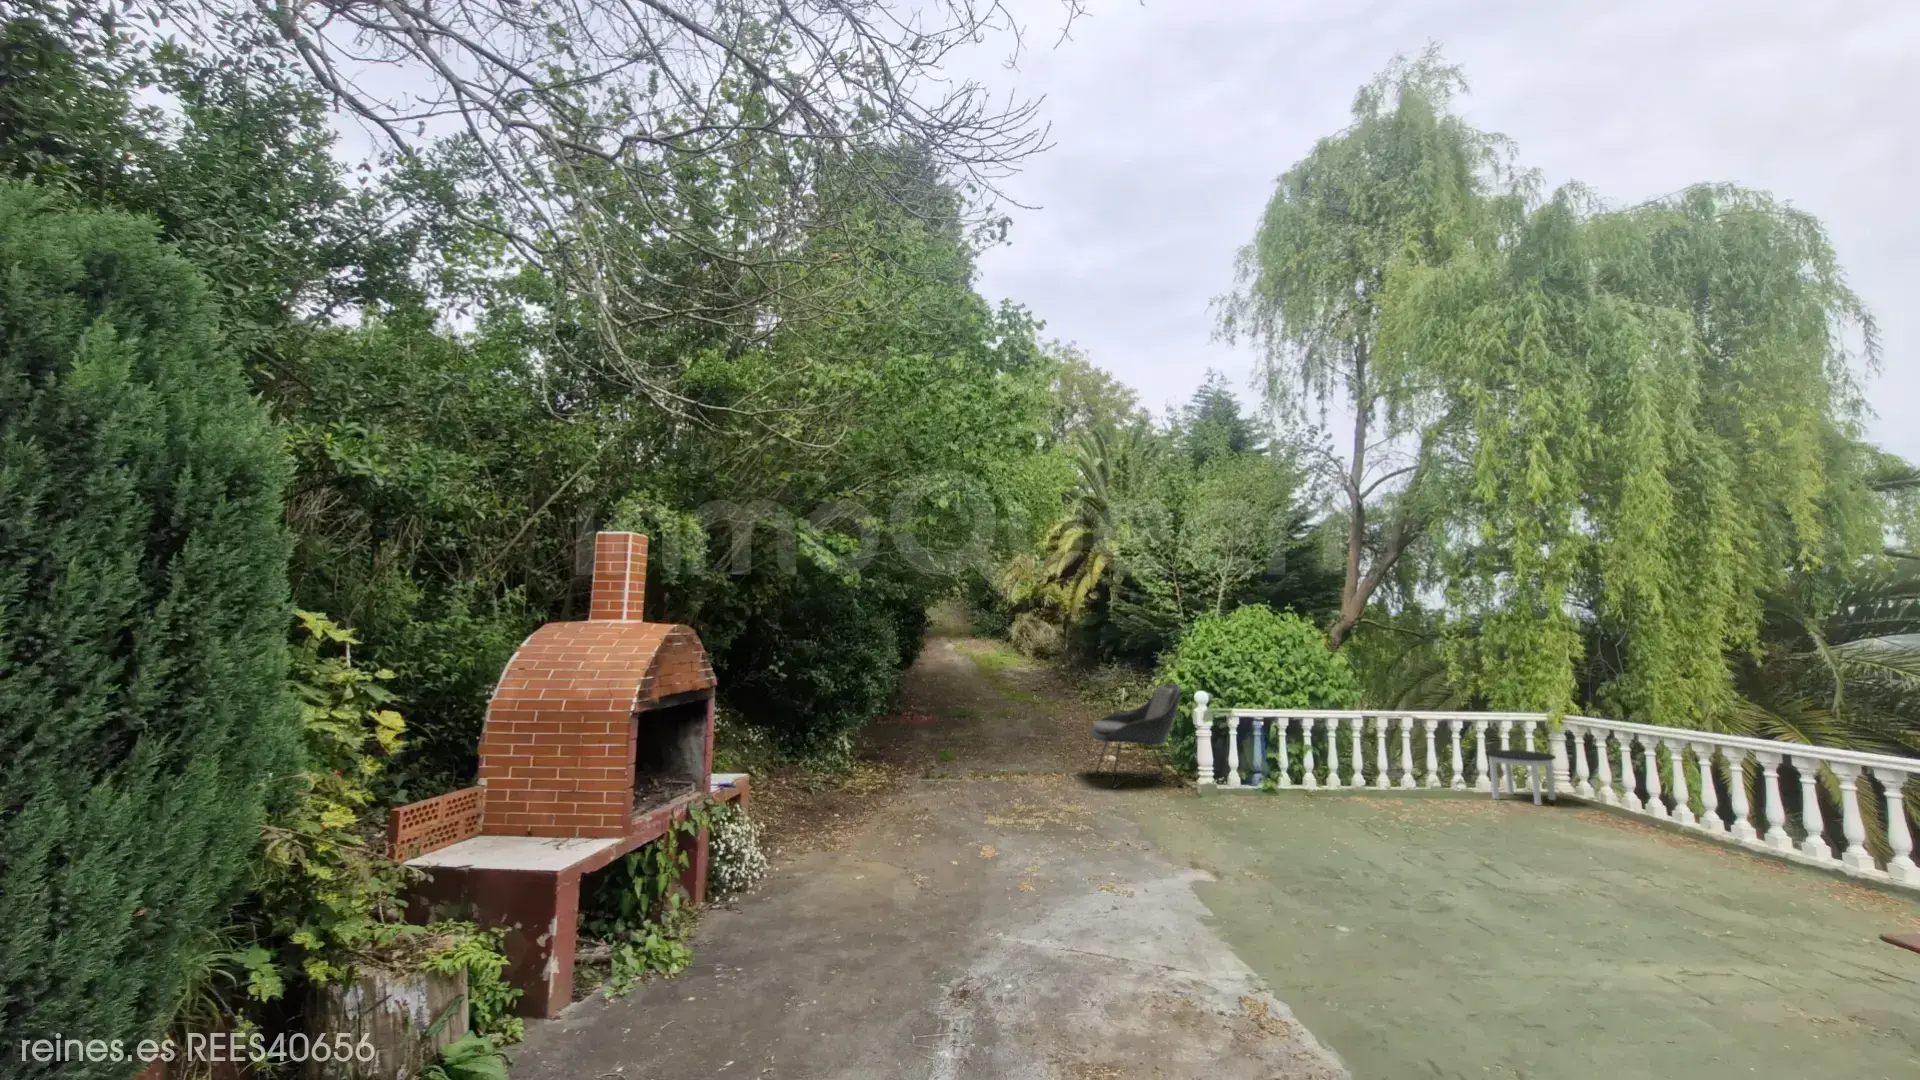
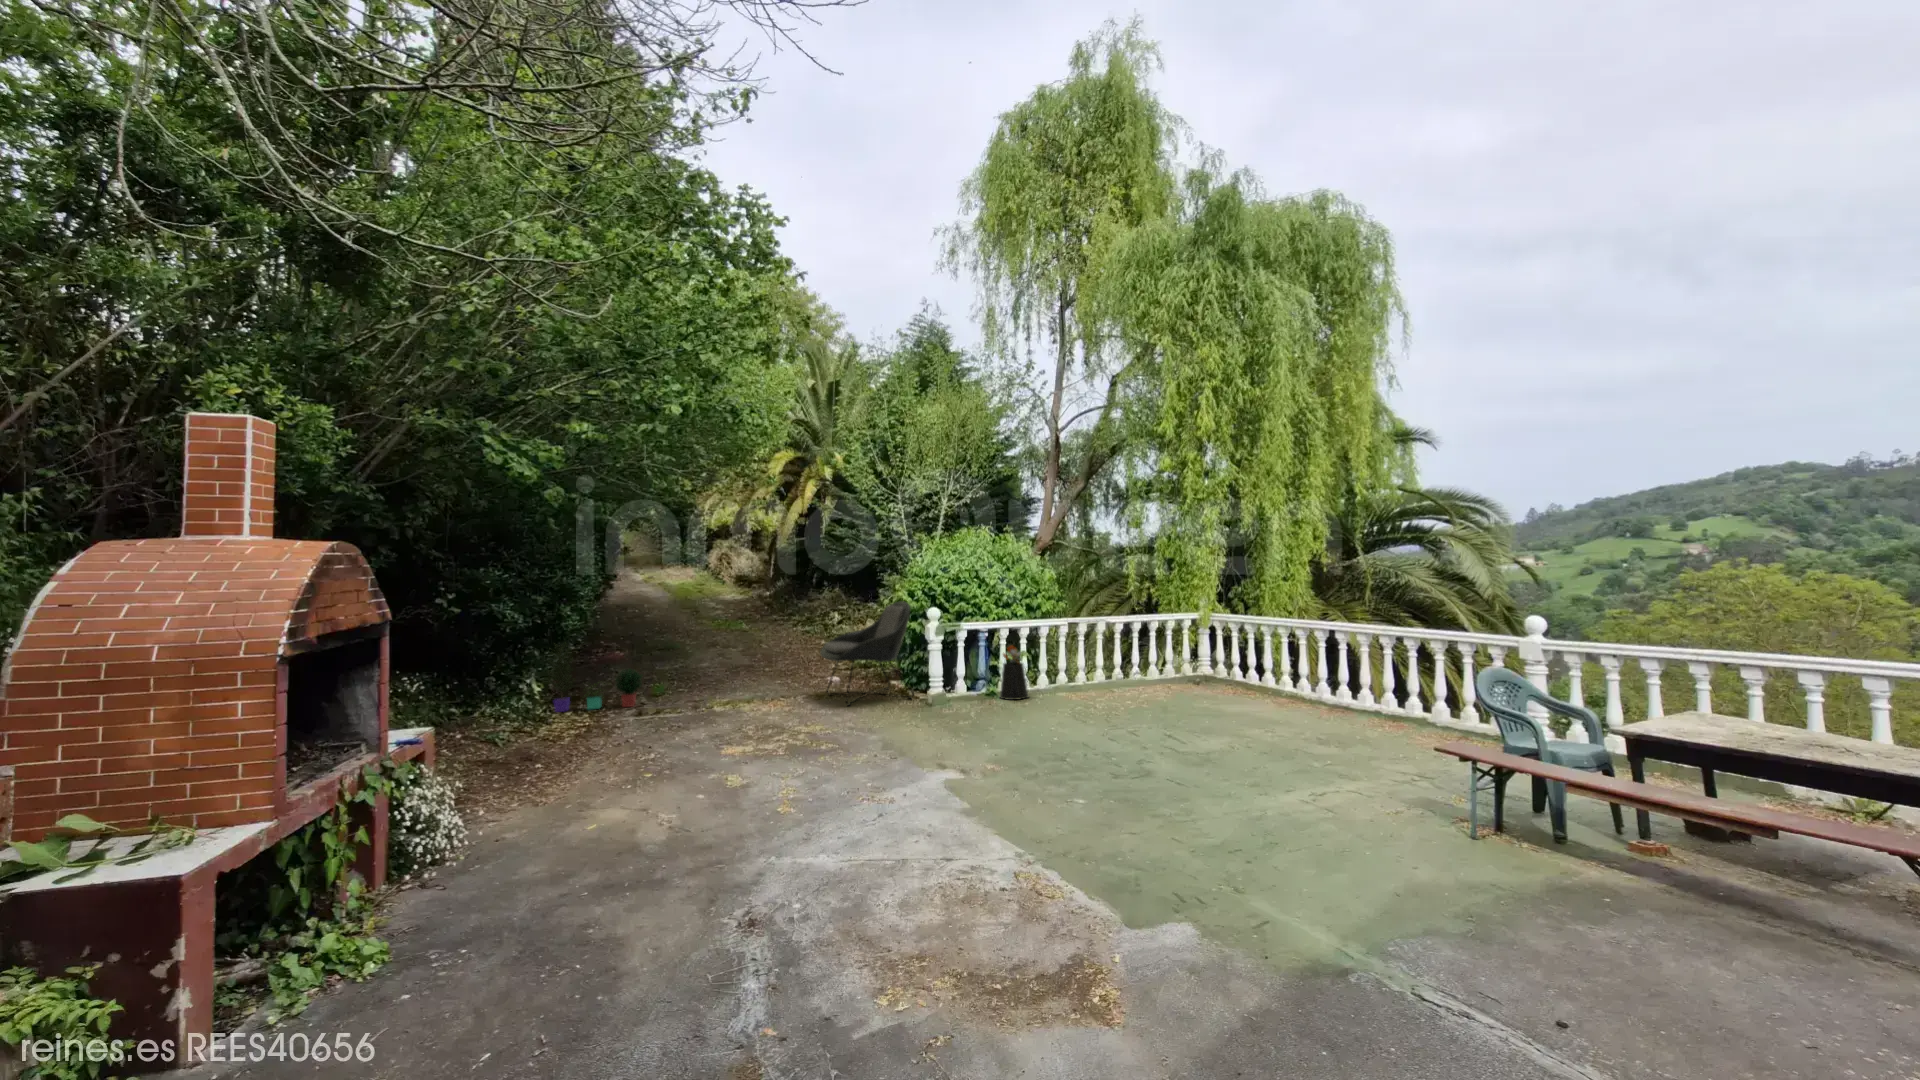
potted plant: none [849,706,928,770] -> present [549,642,642,712]
watering can: none [1281,737,1316,799] -> present [1000,645,1029,700]
round table: present [1486,750,1556,805] -> none [1157,644,1207,688]

